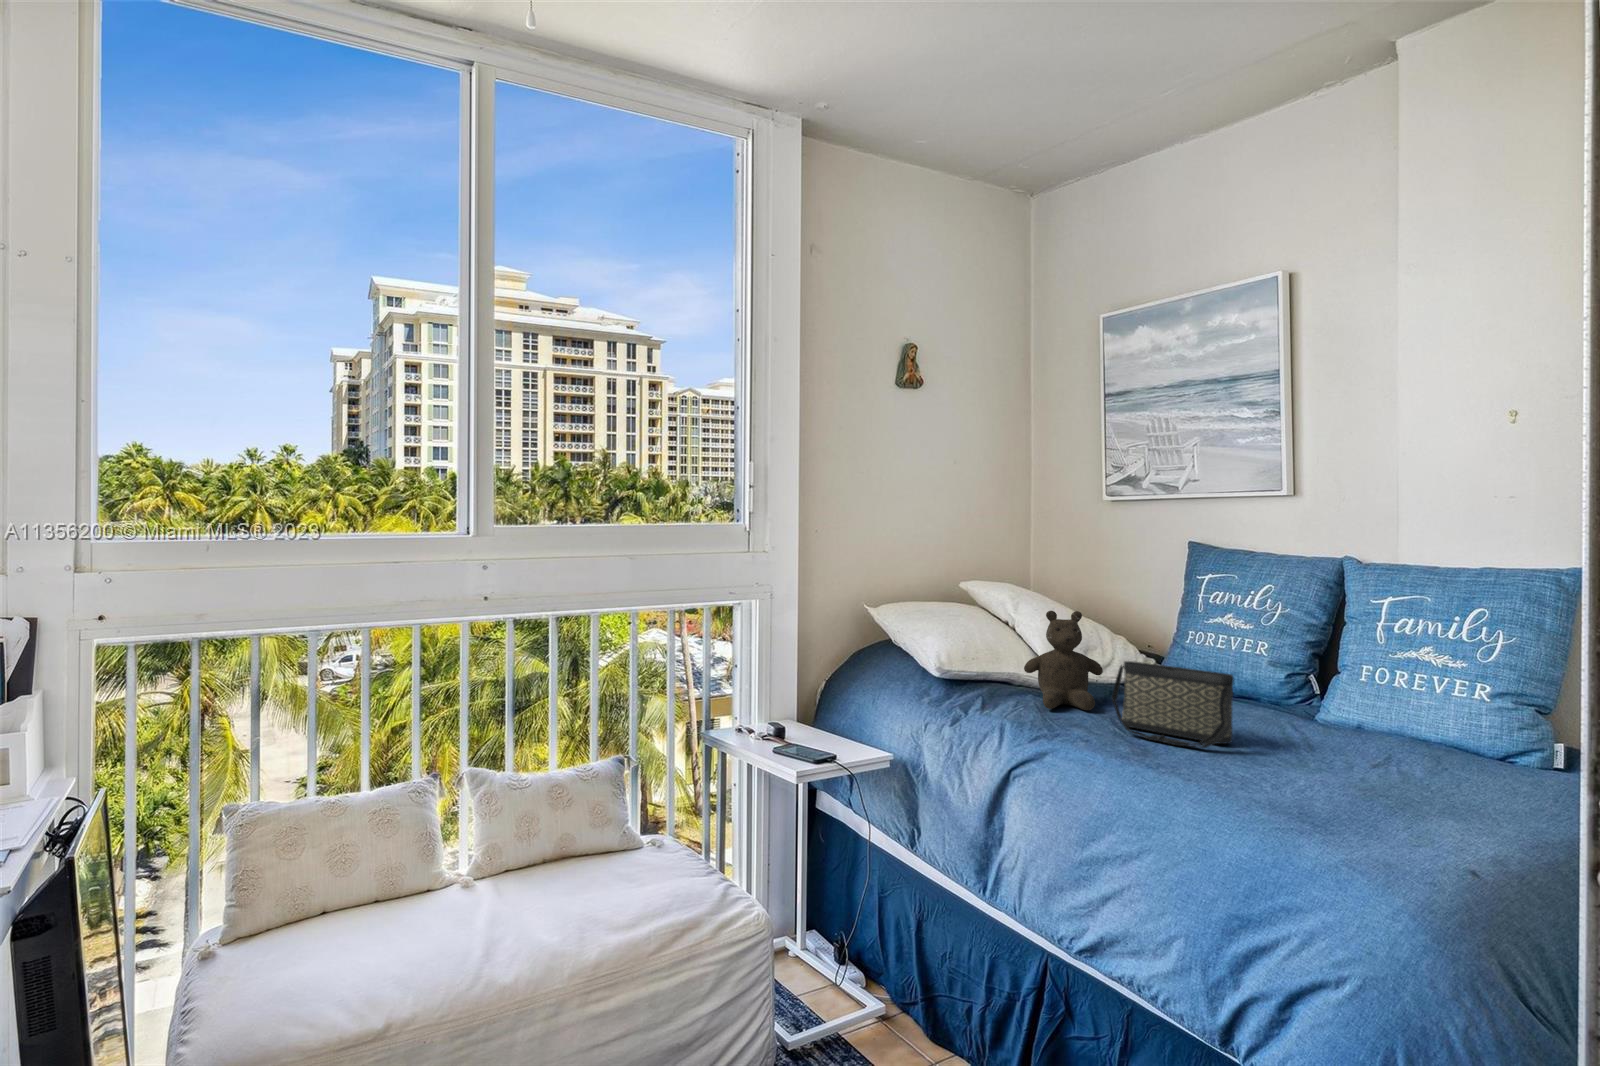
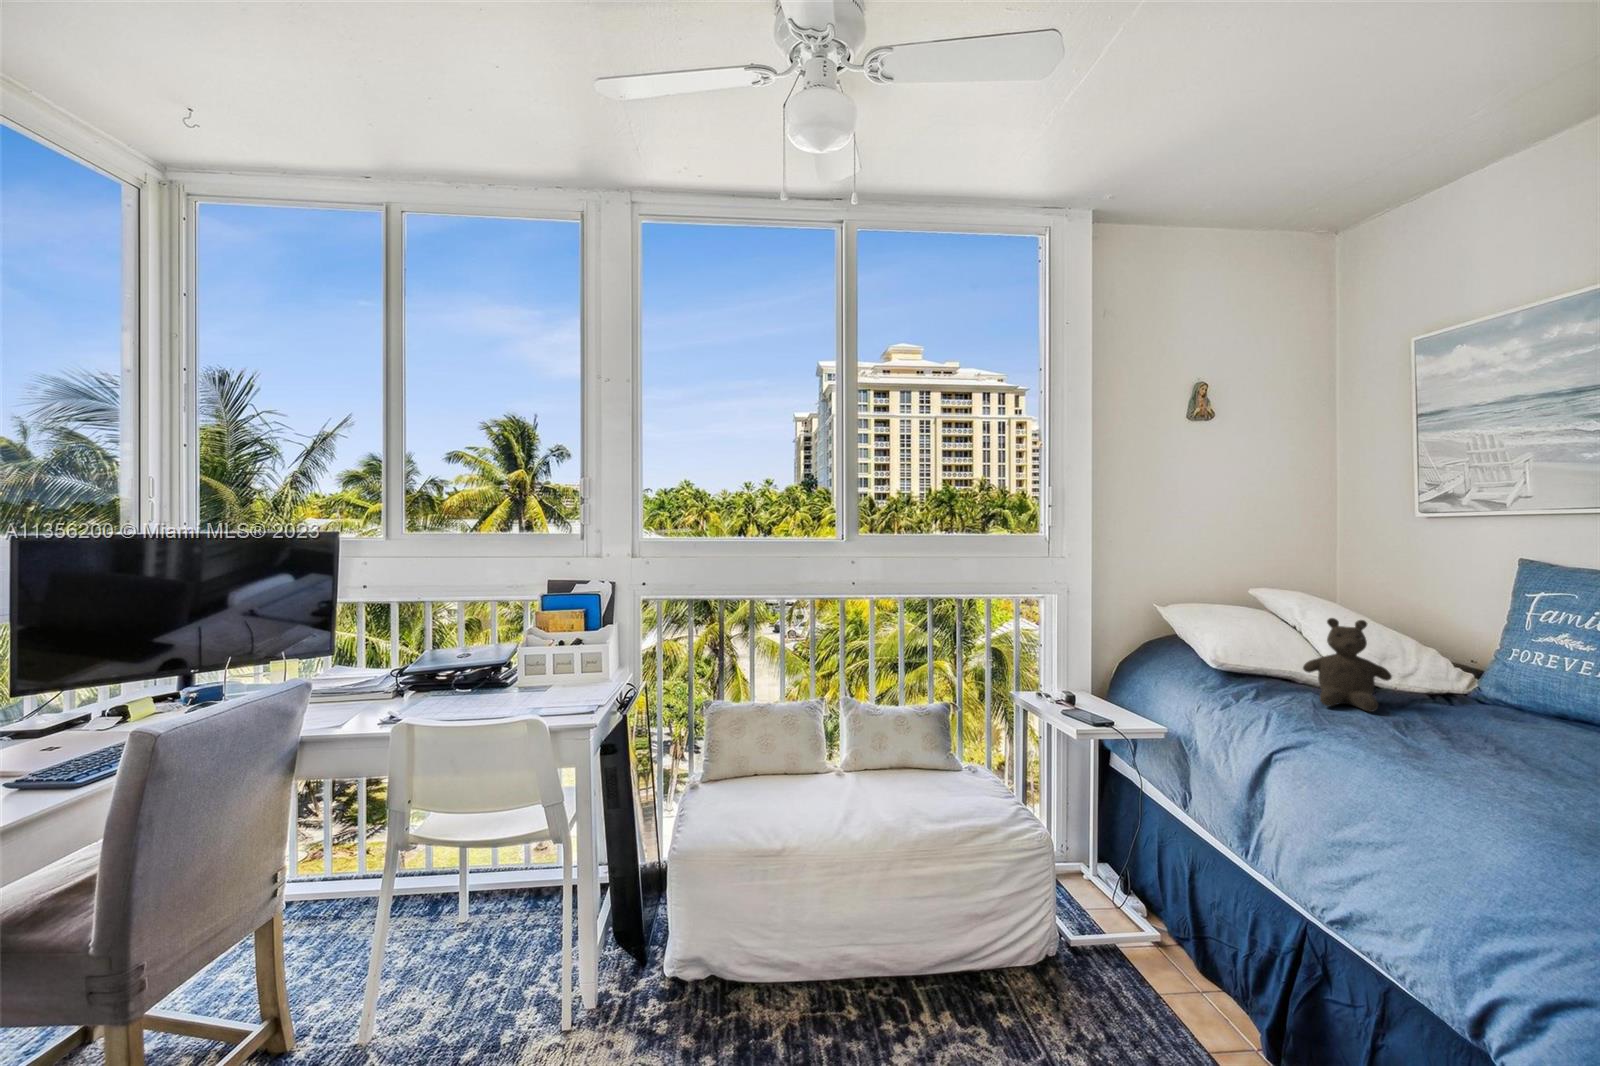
handbag: present [1112,661,1234,748] -> none [1390,669,1538,760]

